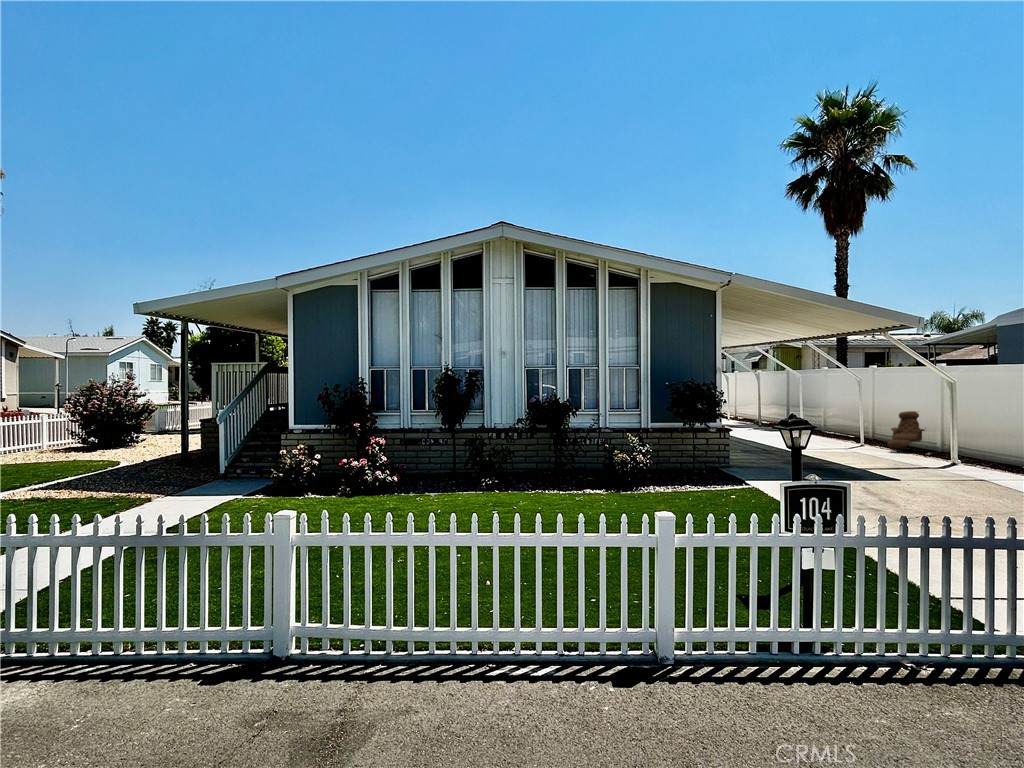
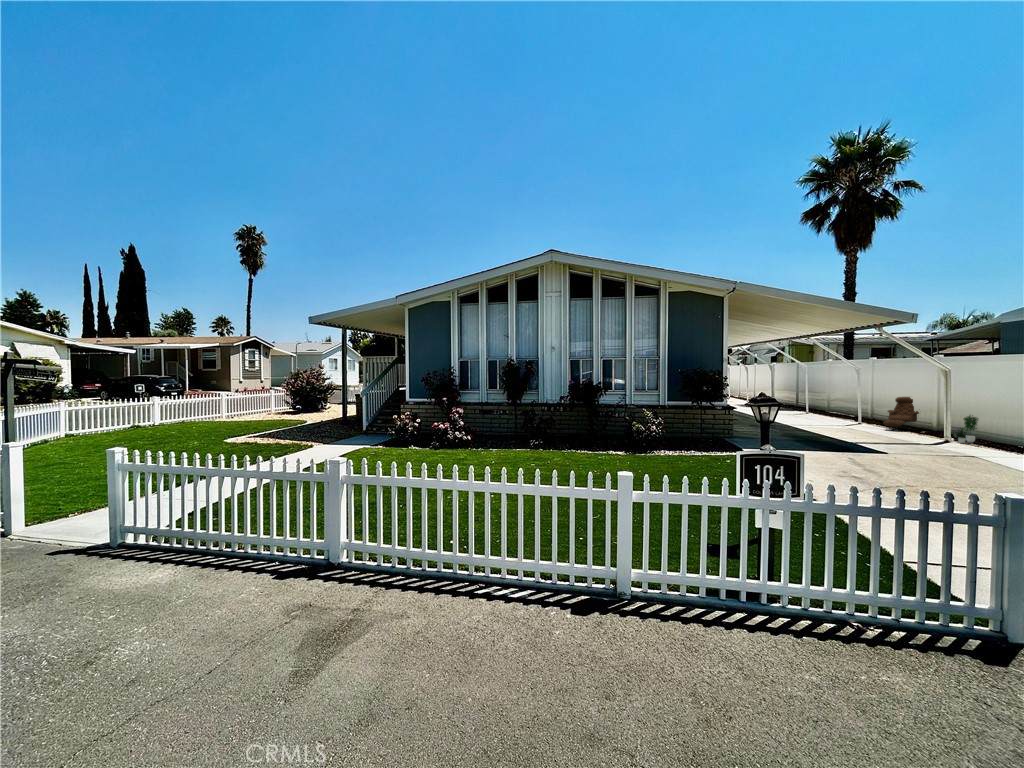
potted plant: none [963,430,990,465] -> present [955,415,978,443]

